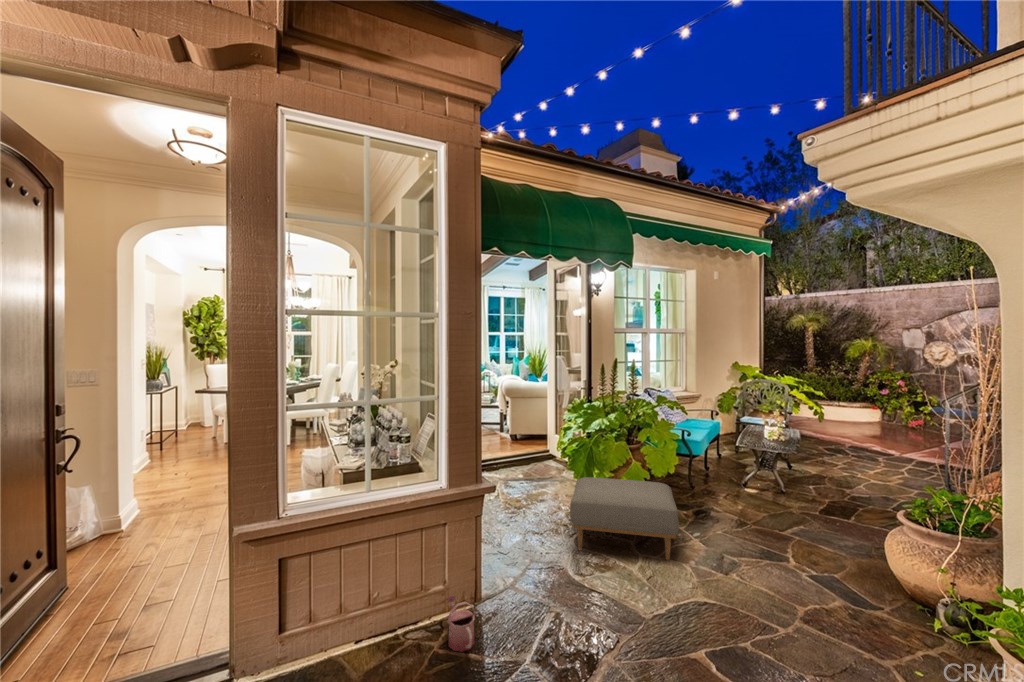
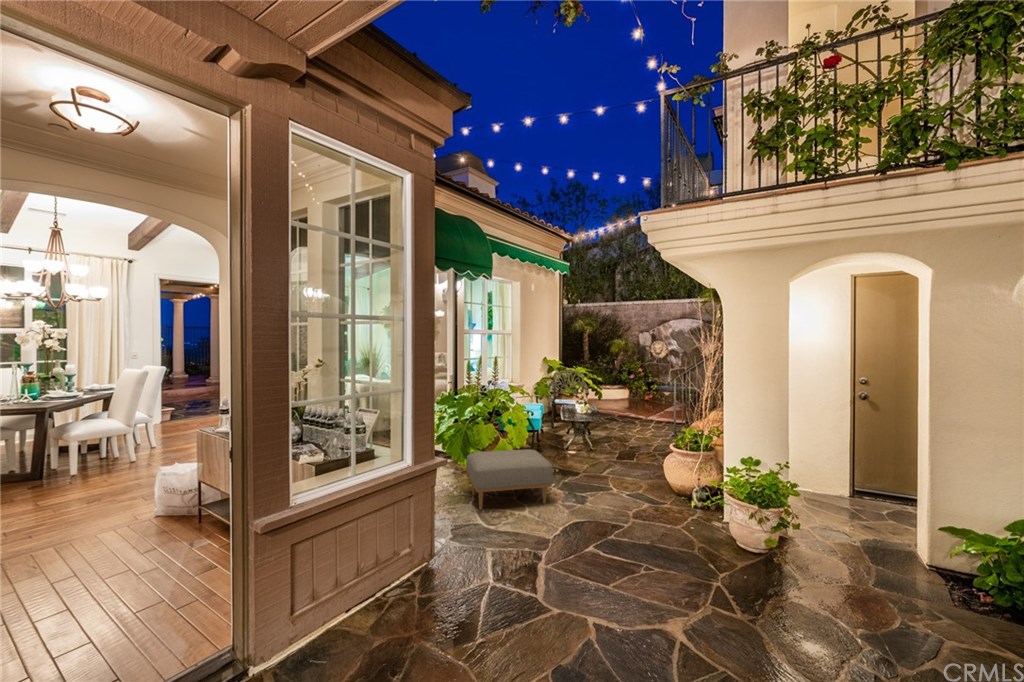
watering can: present [446,595,475,652] -> none [412,552,451,592]

